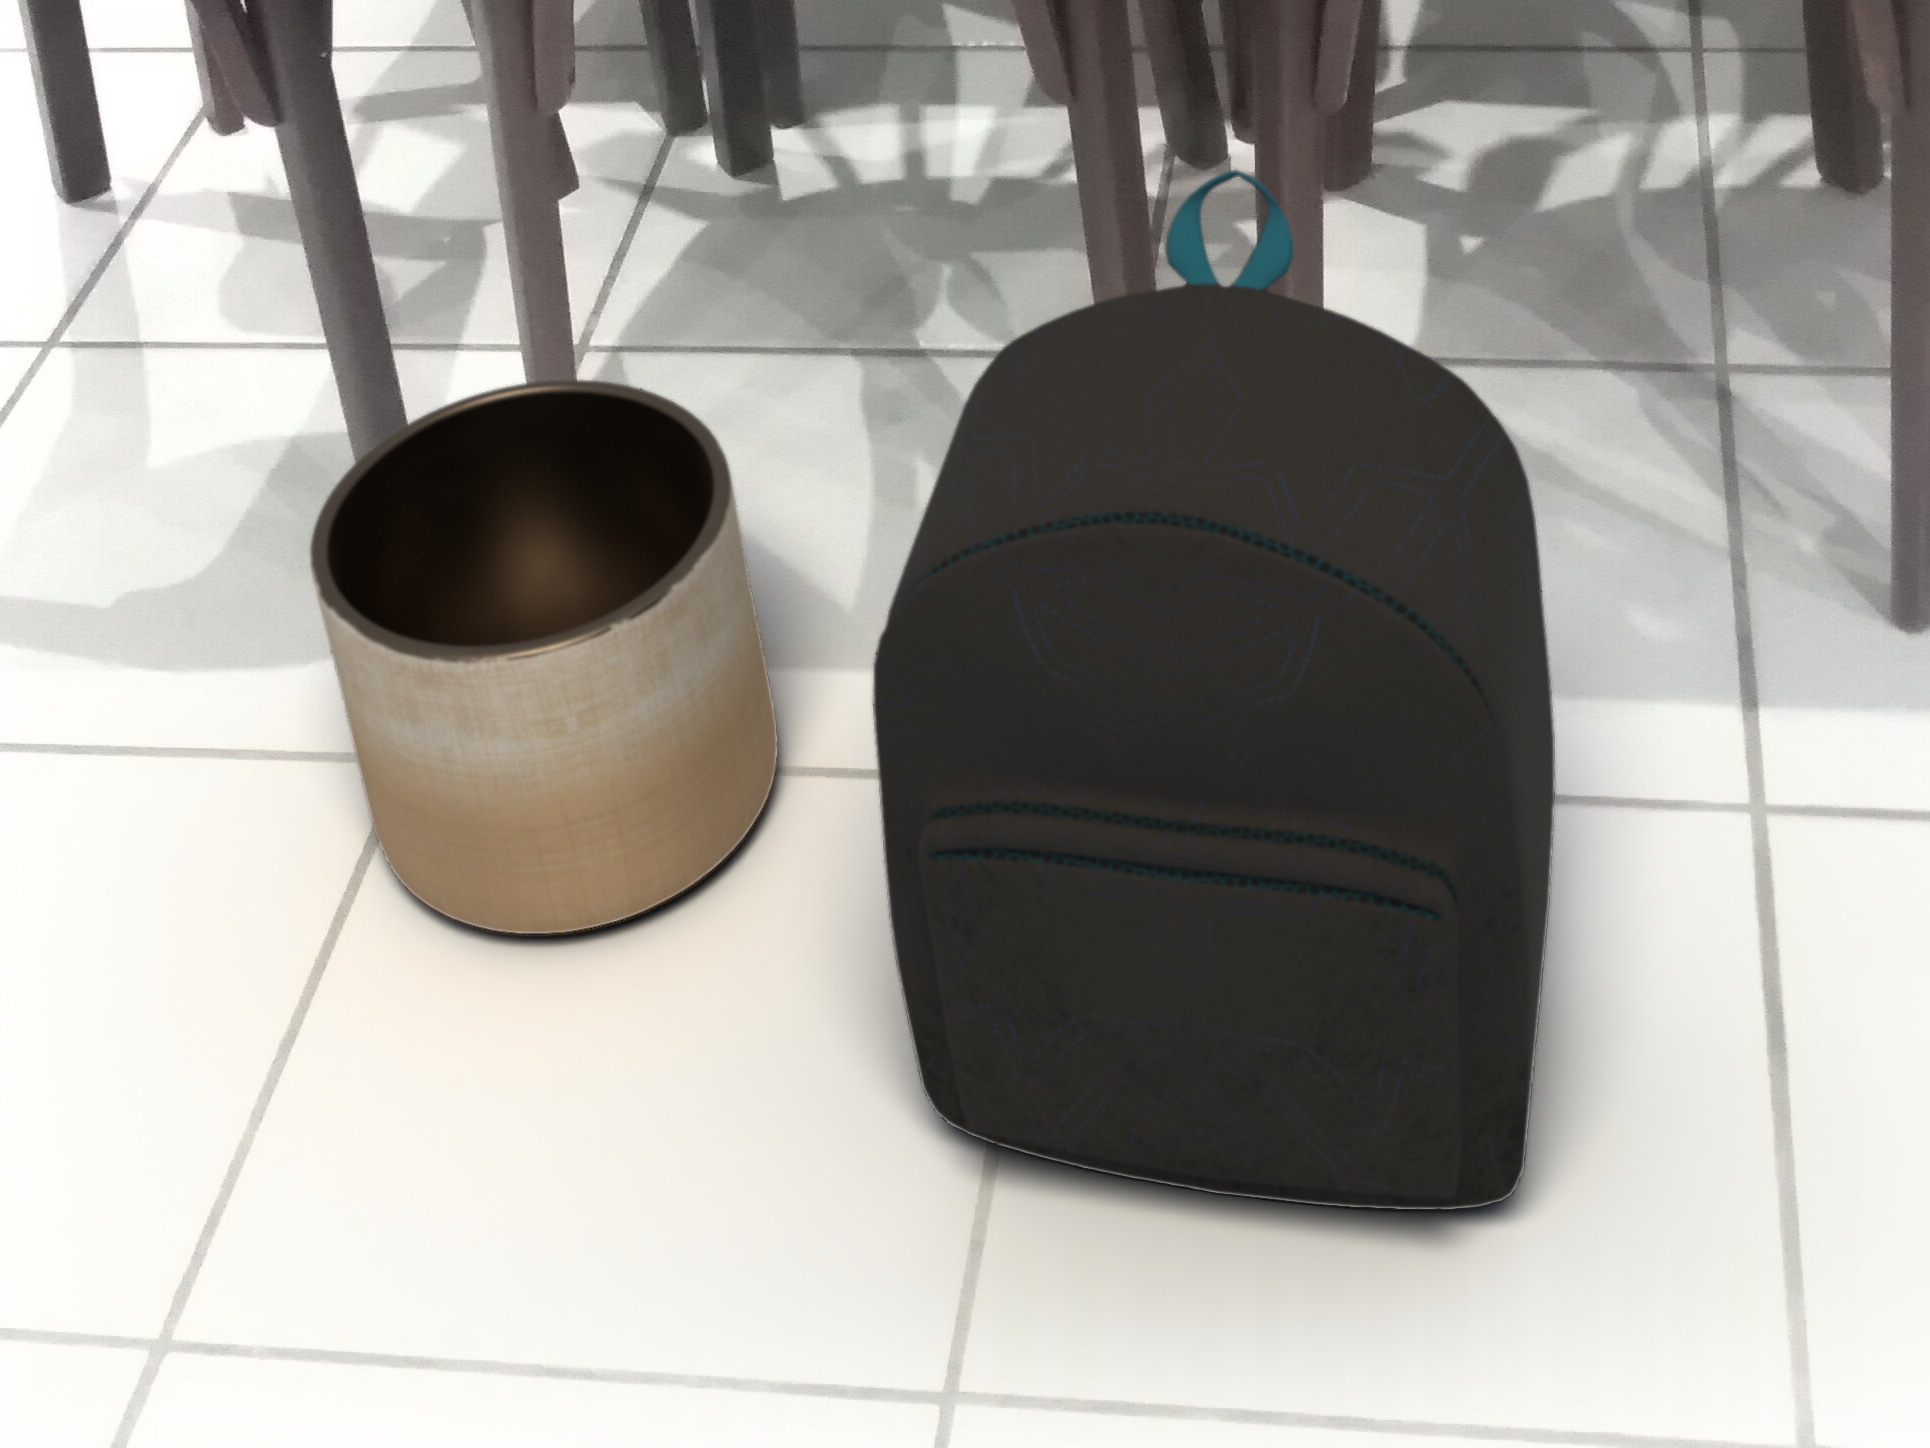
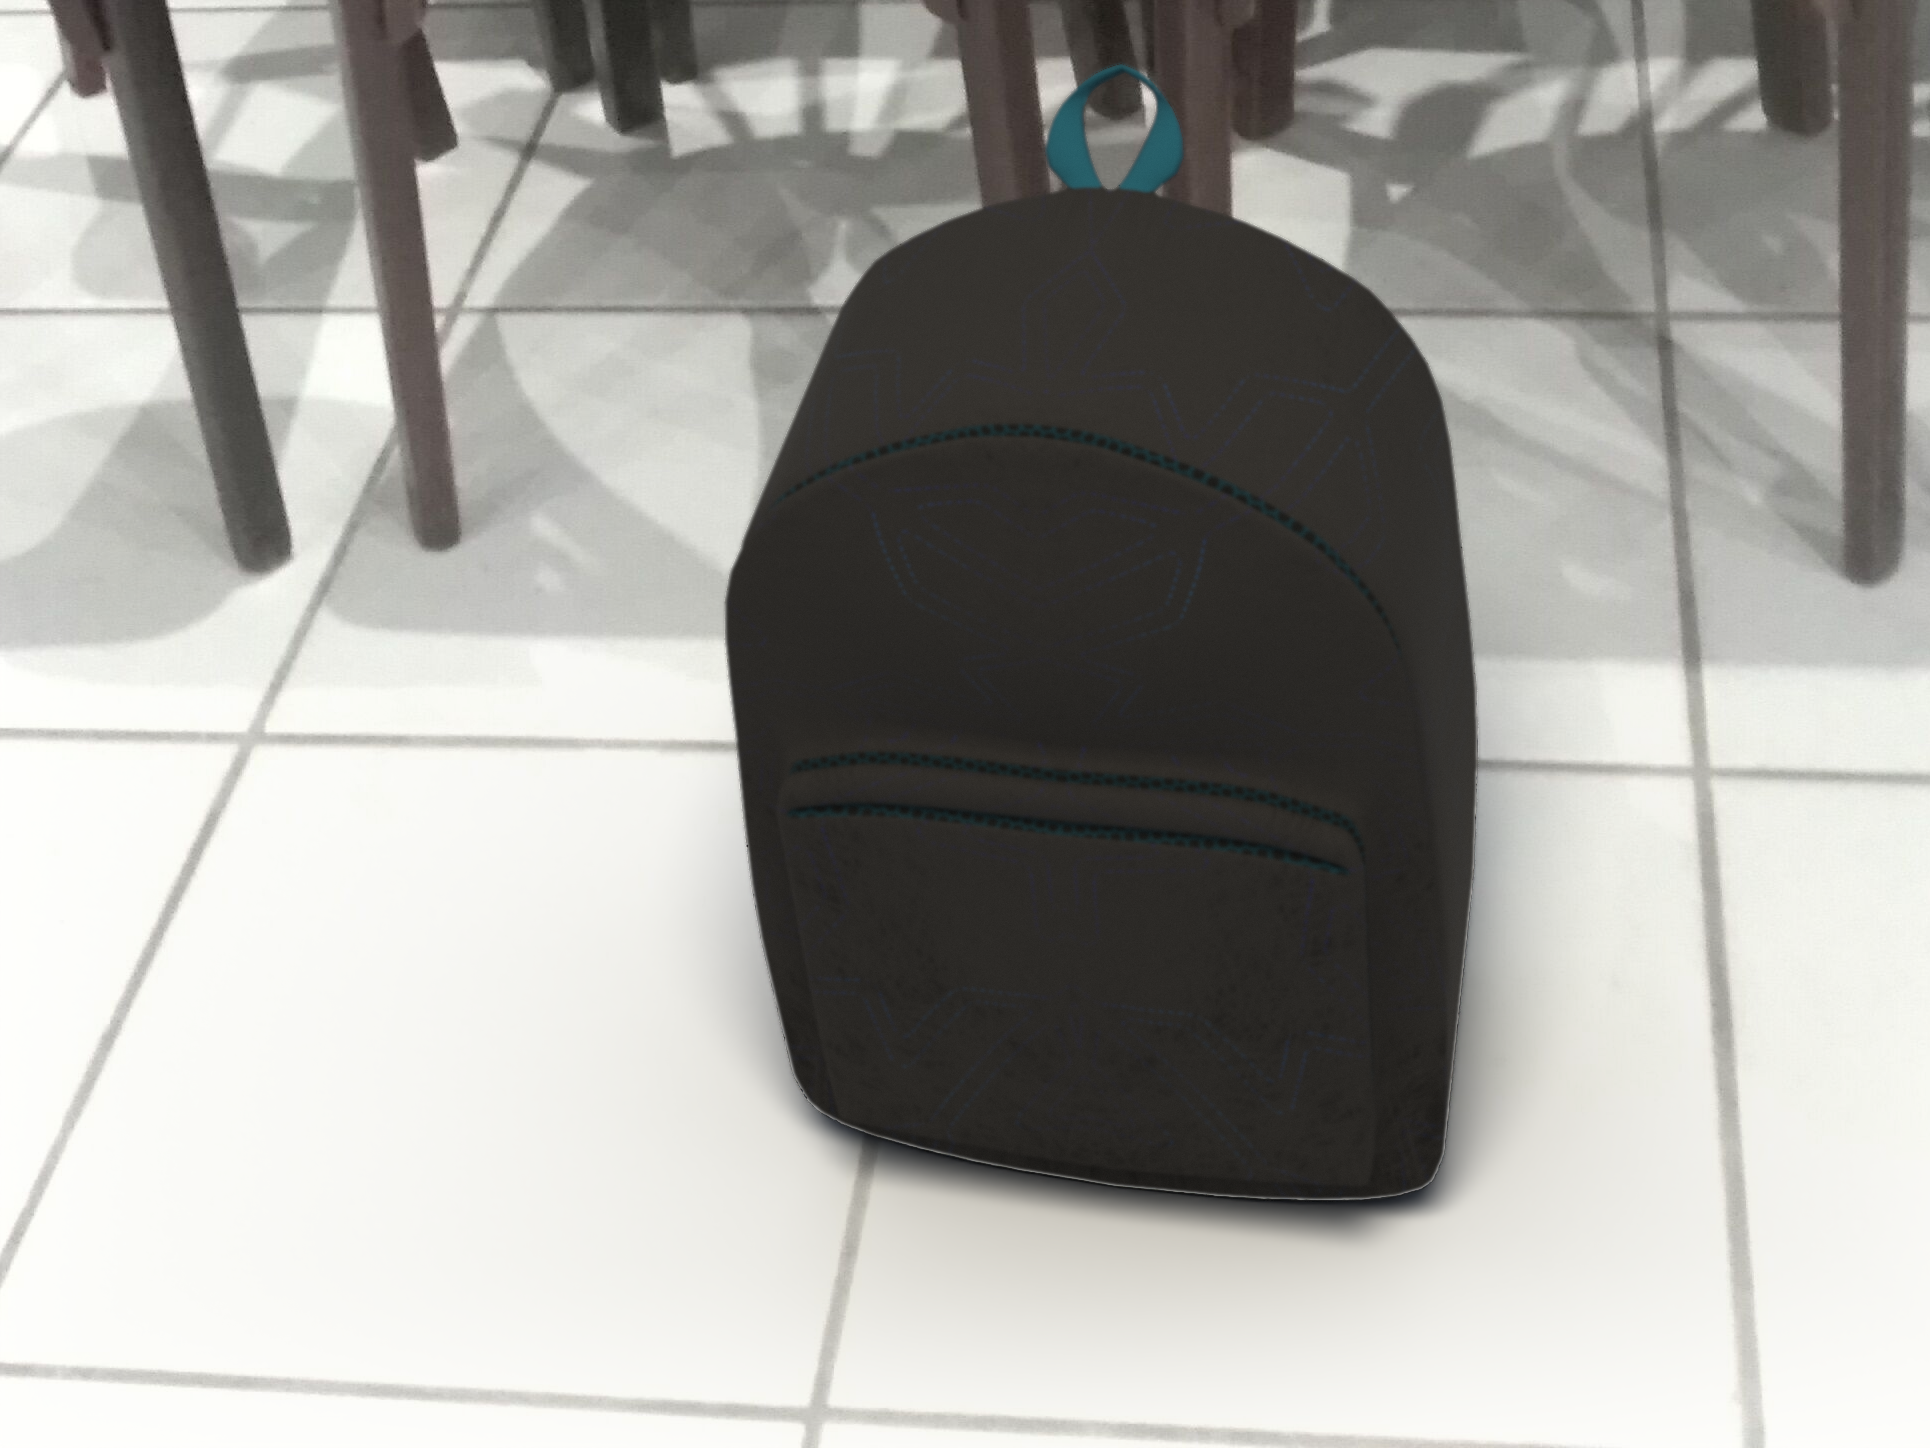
planter: present [310,380,778,934] -> none [136,325,650,918]

